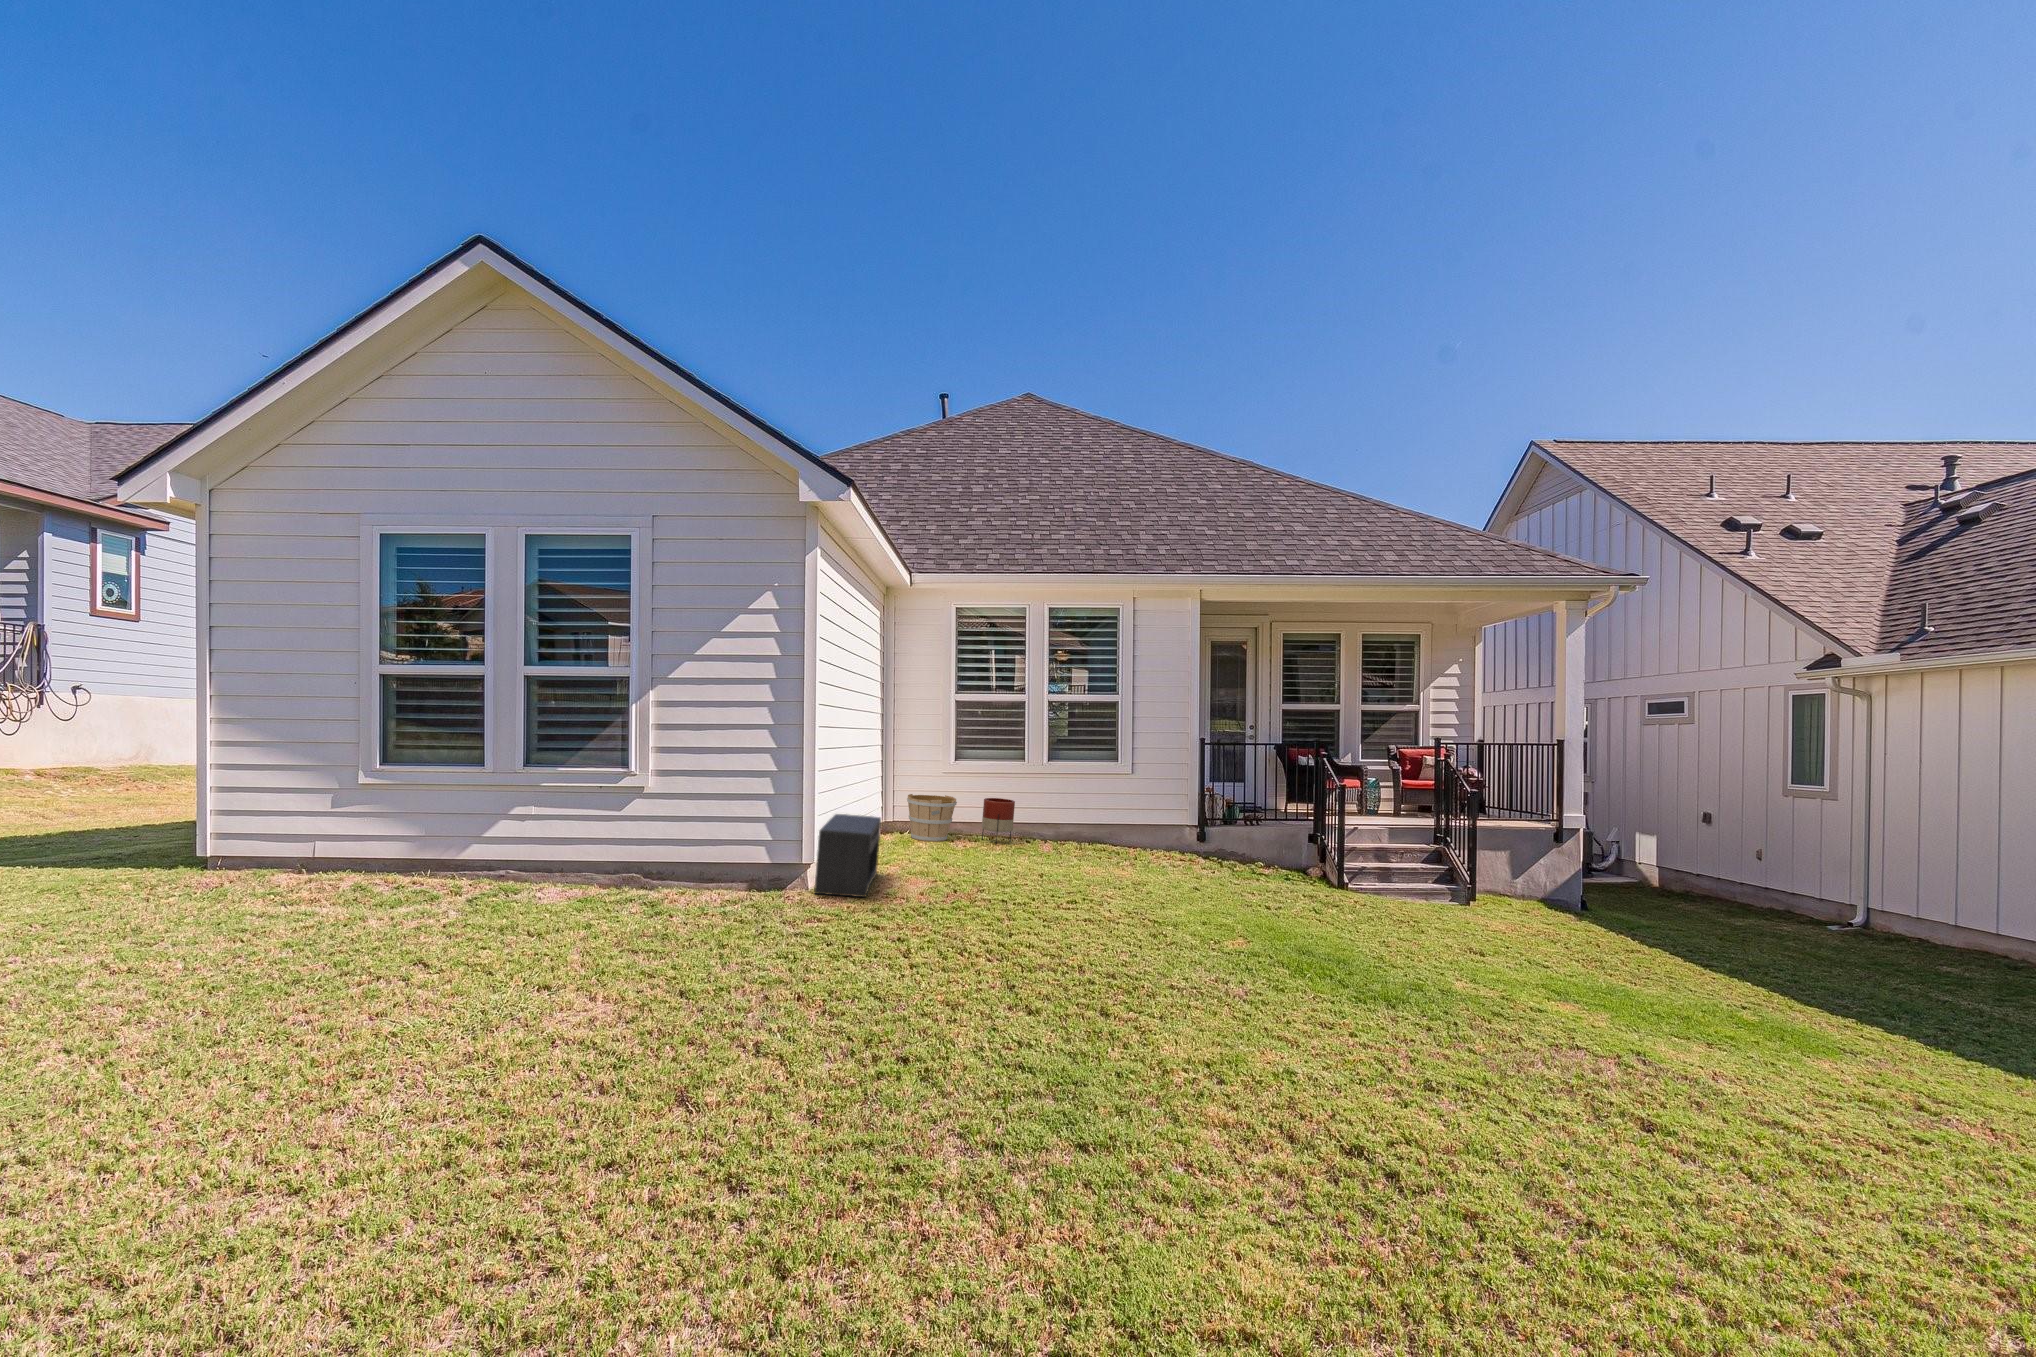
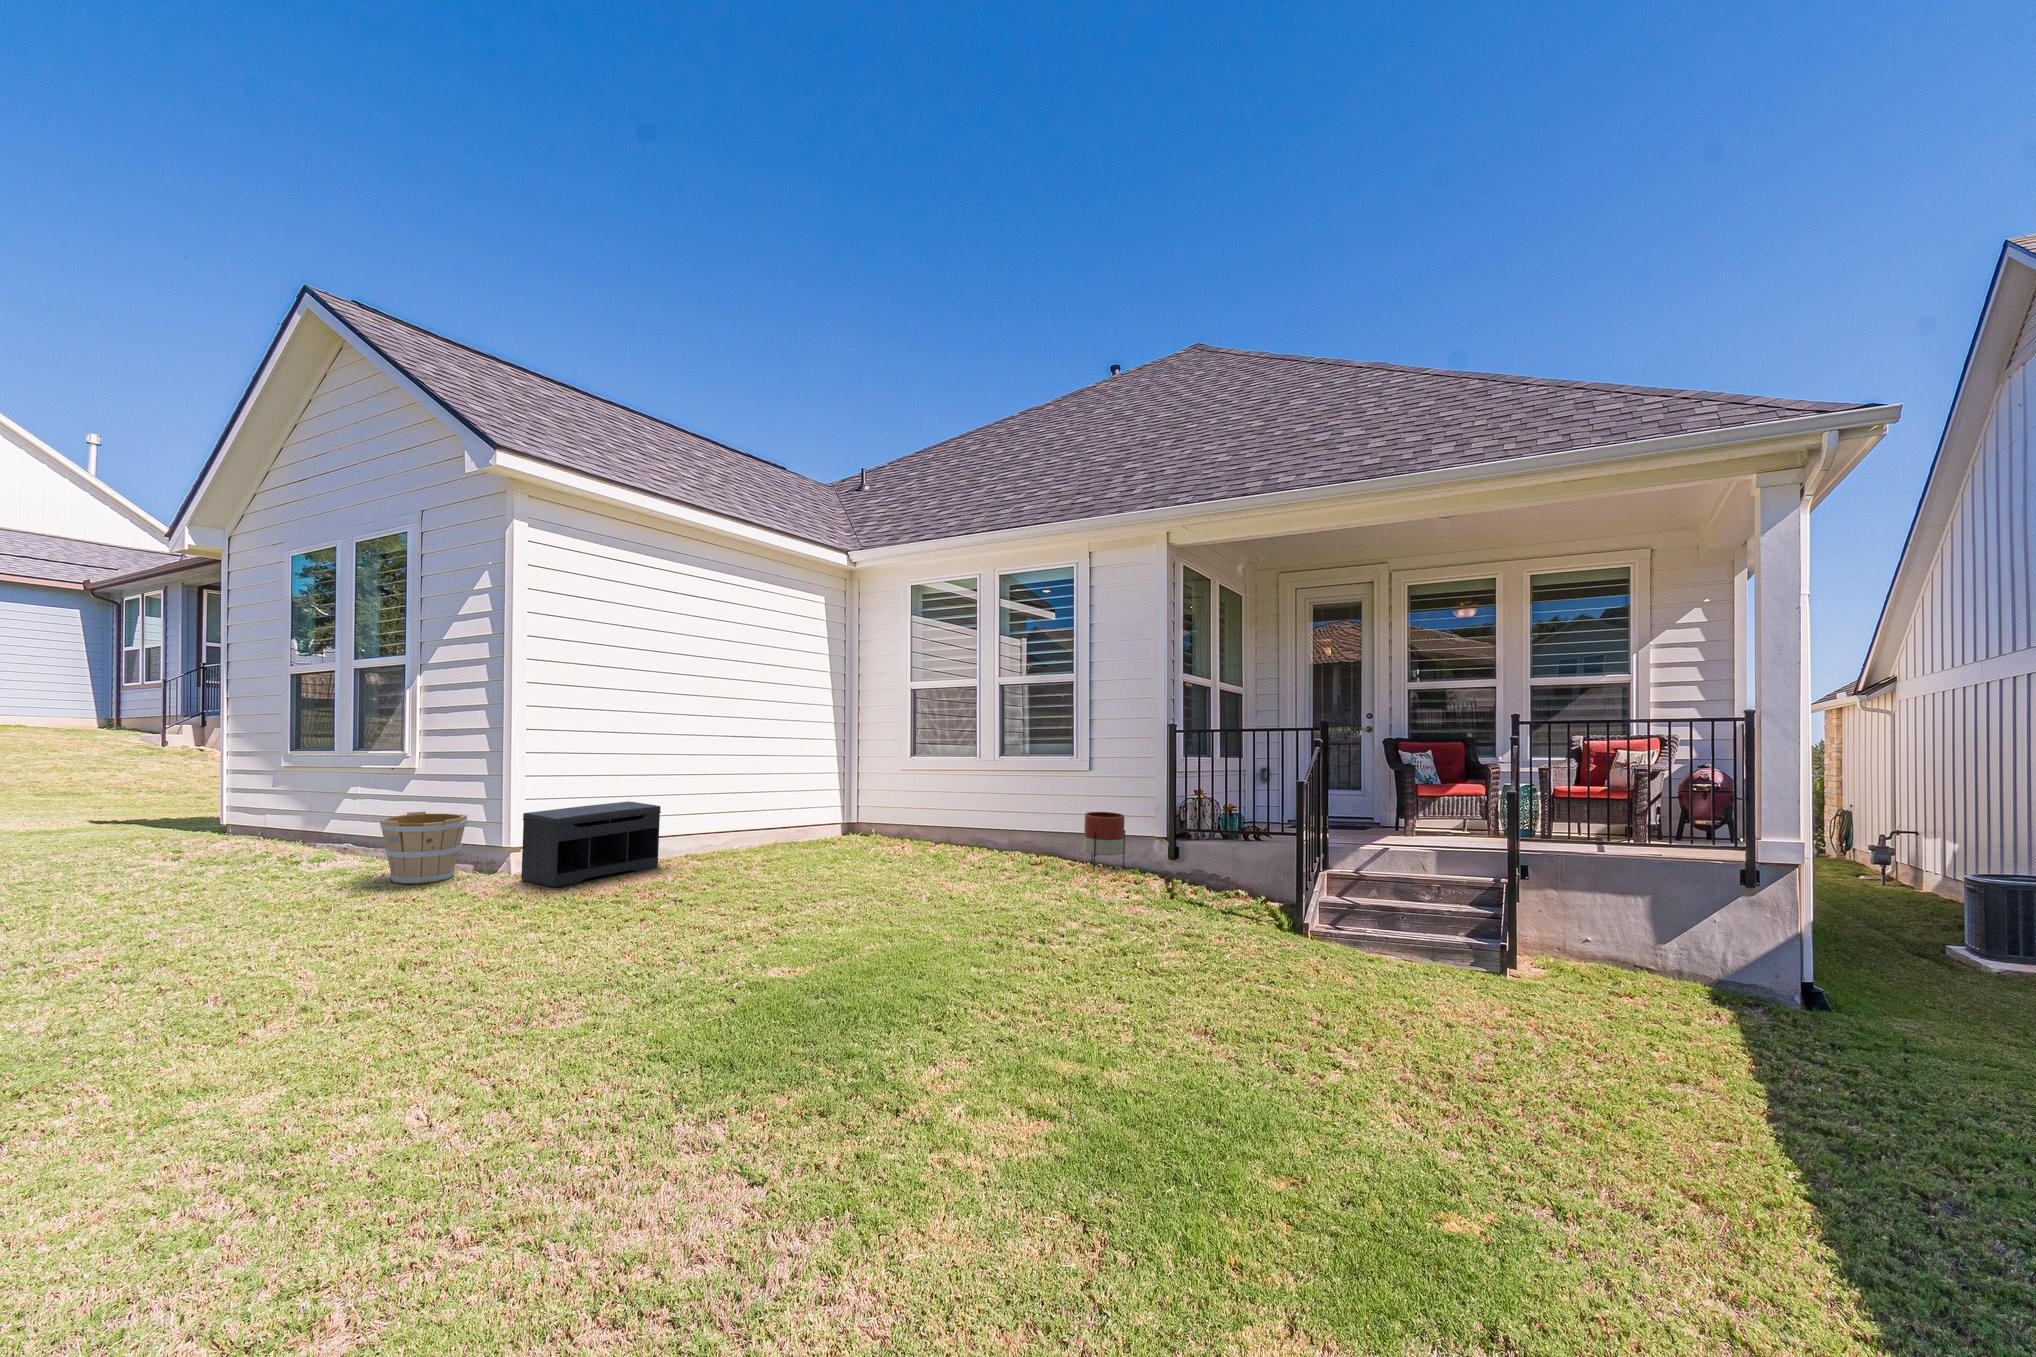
wooden bucket: present [907,794,957,842] -> present [380,812,468,884]
planter: present [982,798,1015,844] -> present [1084,812,1125,872]

